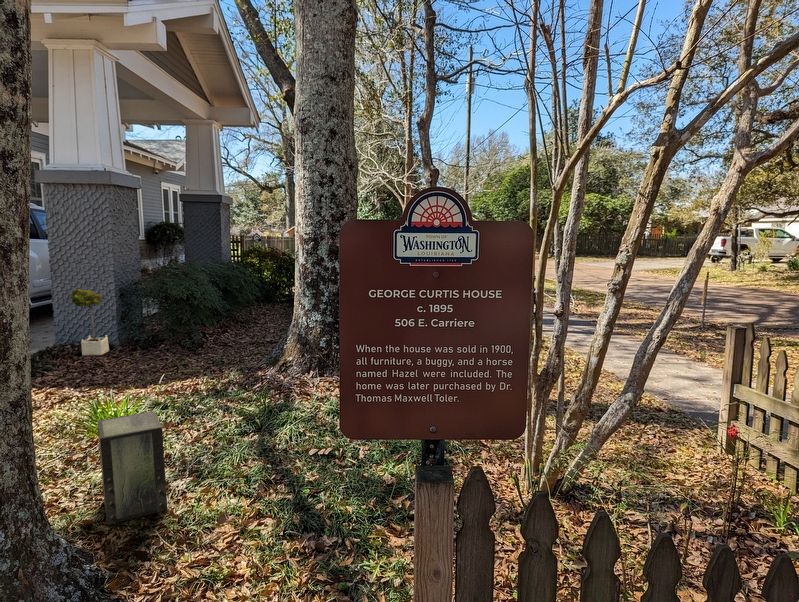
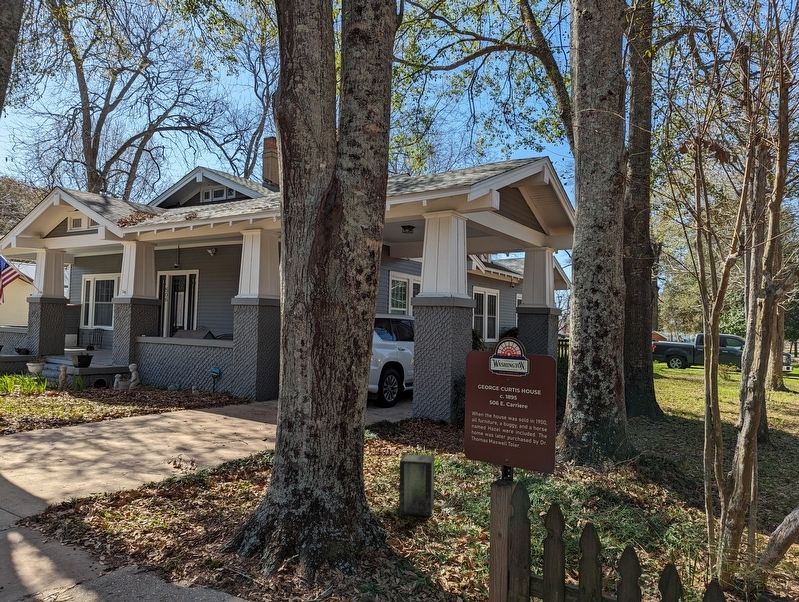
potted tree: present [71,289,109,355] -> none [434,379,456,431]

